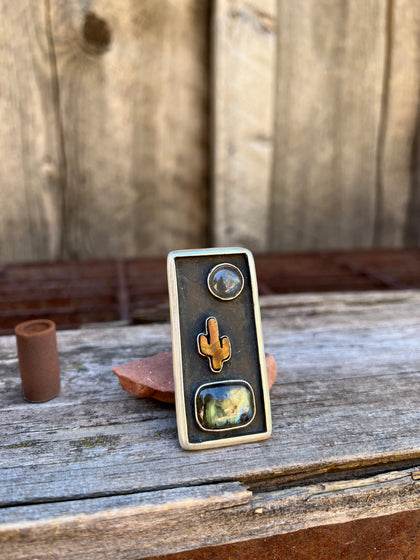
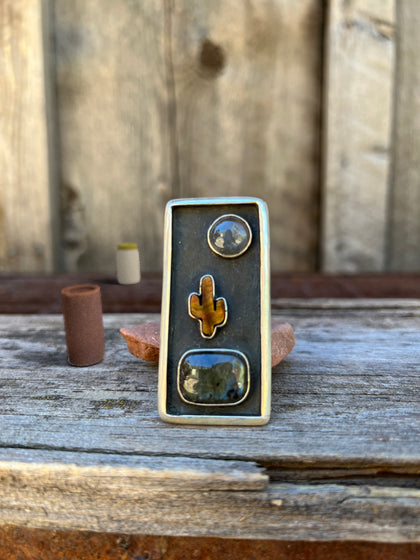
jar: none [29,248,56,292] -> present [116,243,140,284]

